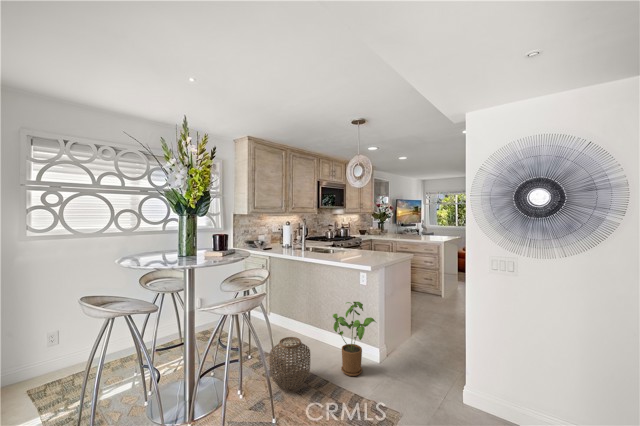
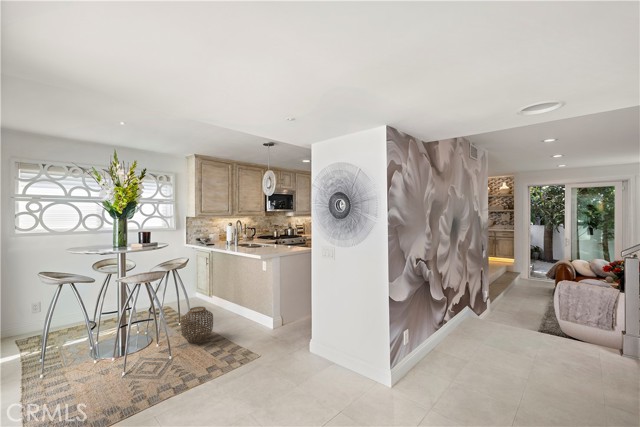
house plant: present [333,302,376,376] -> none [233,282,265,336]

